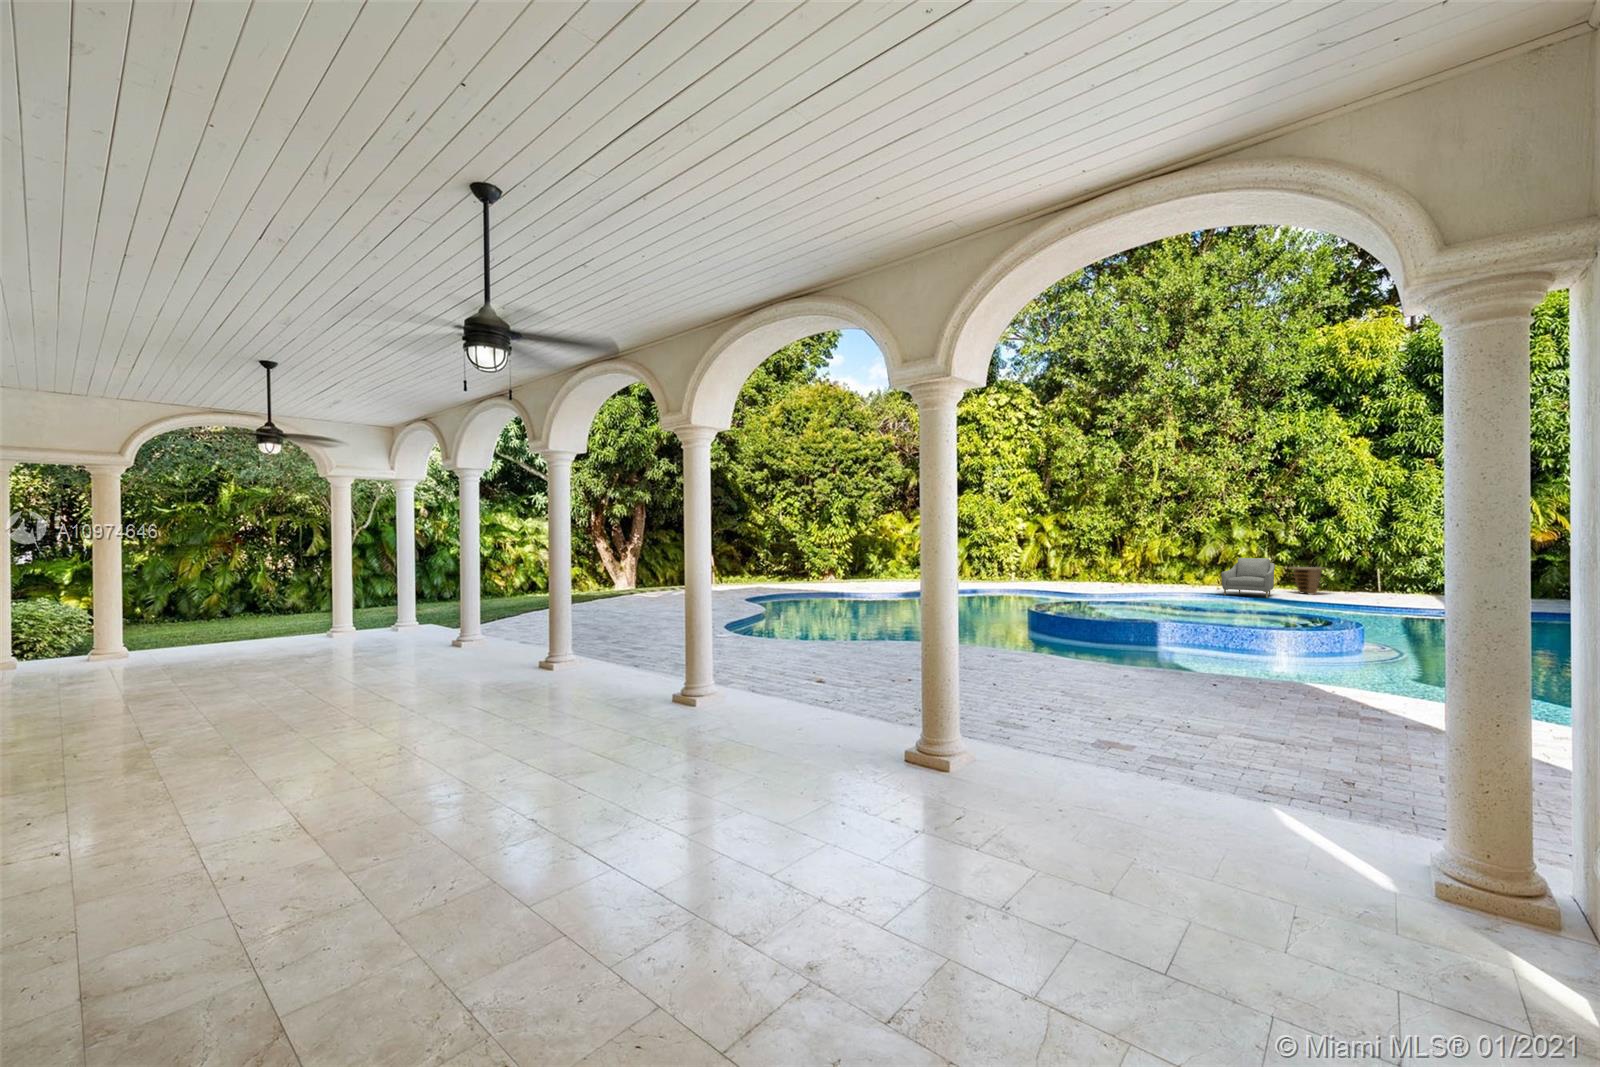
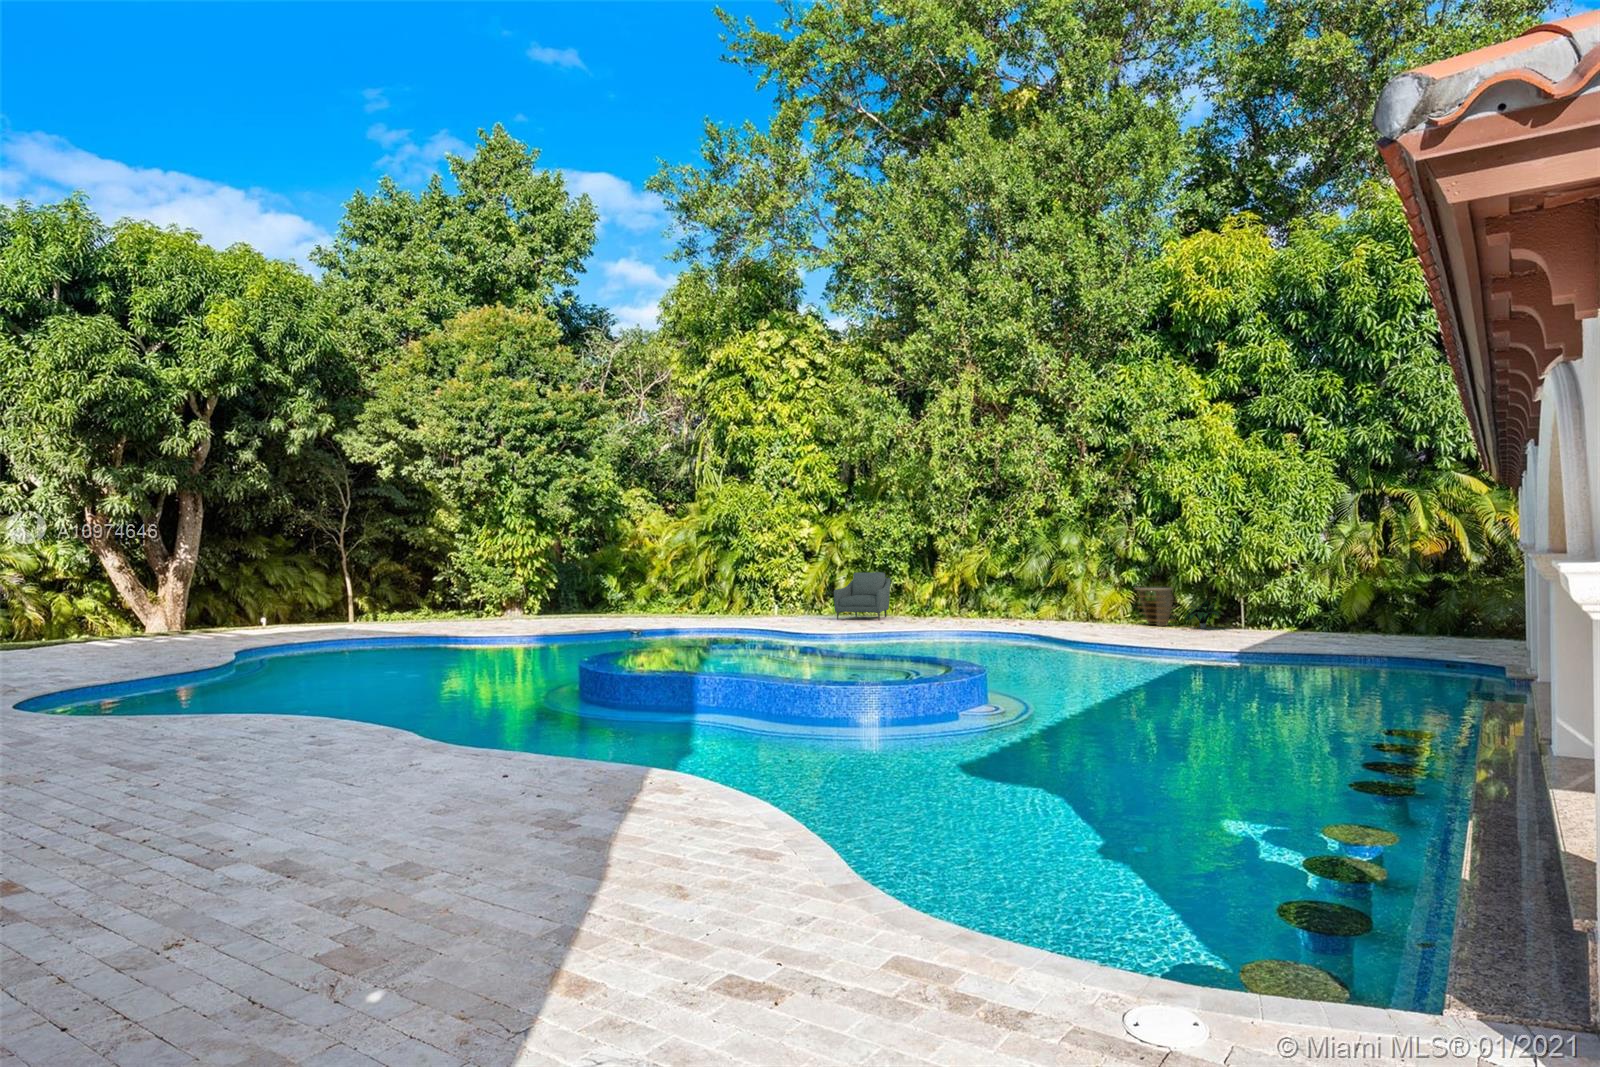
chair: present [1221,558,1275,598] -> present [834,572,890,620]
potted plant: none [1334,575,1367,597] -> present [1185,599,1221,629]

